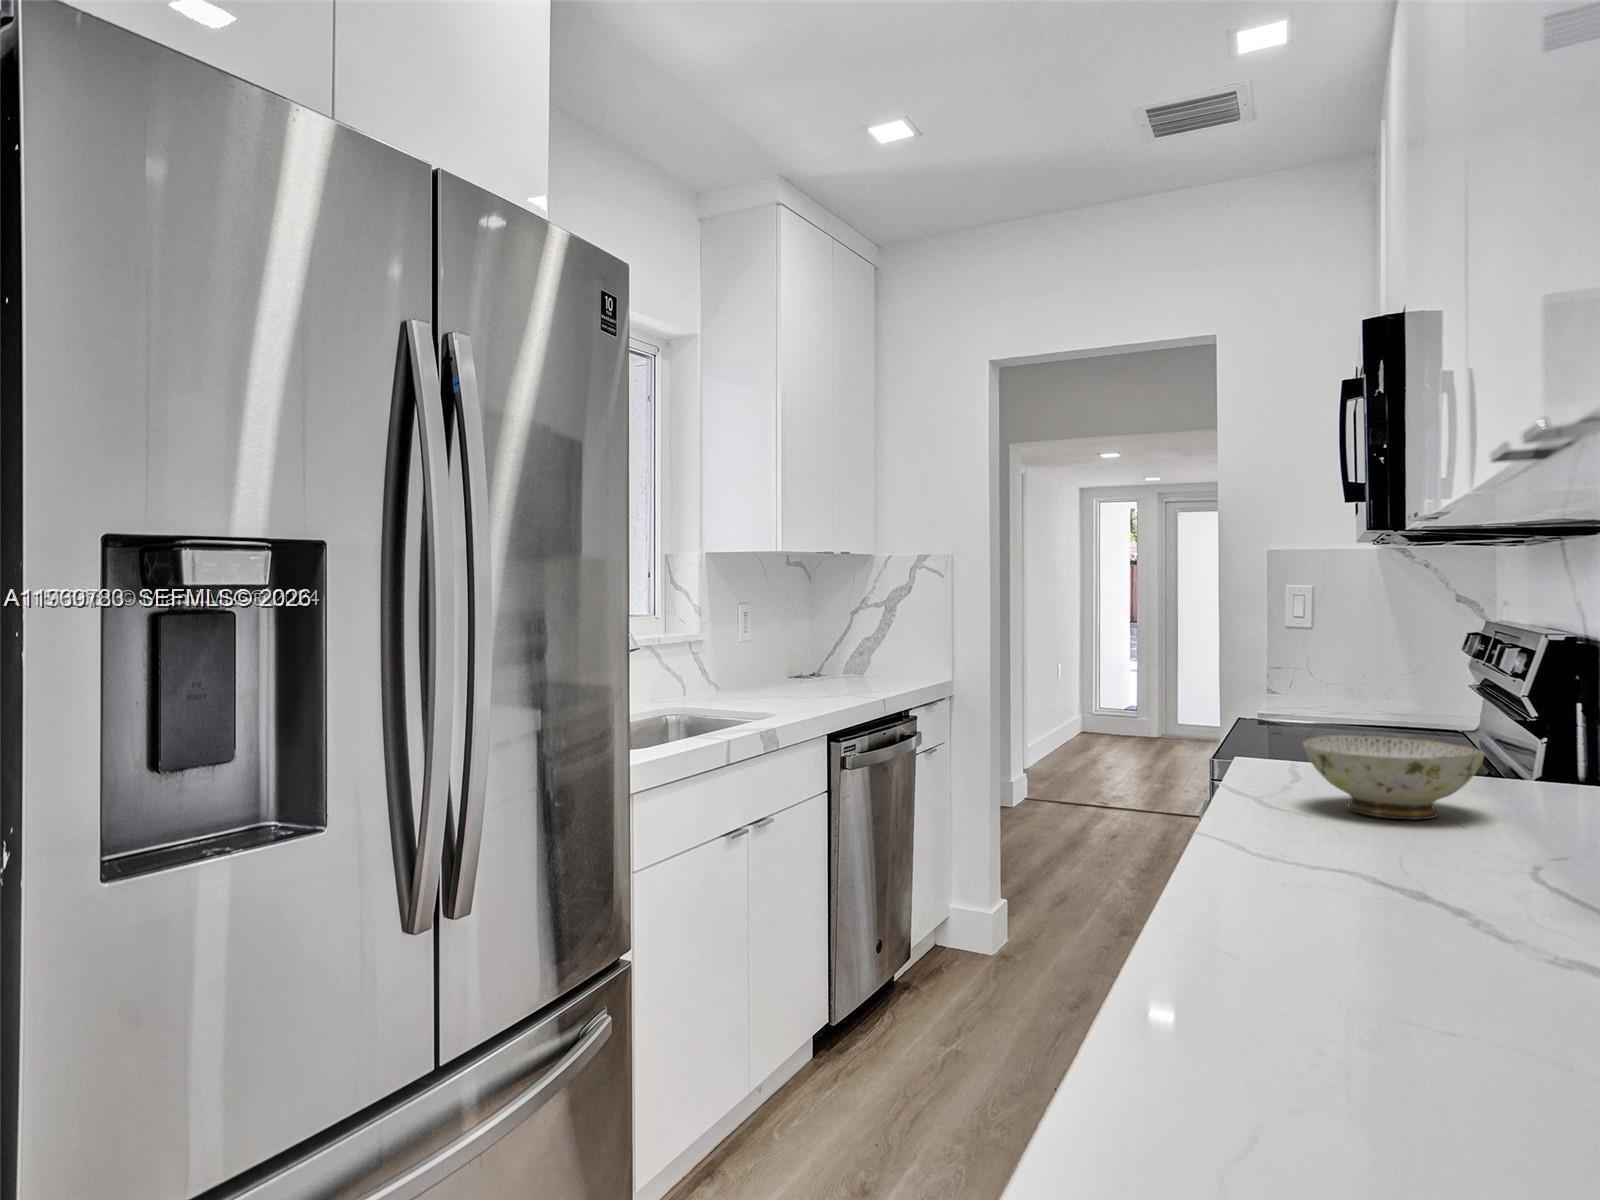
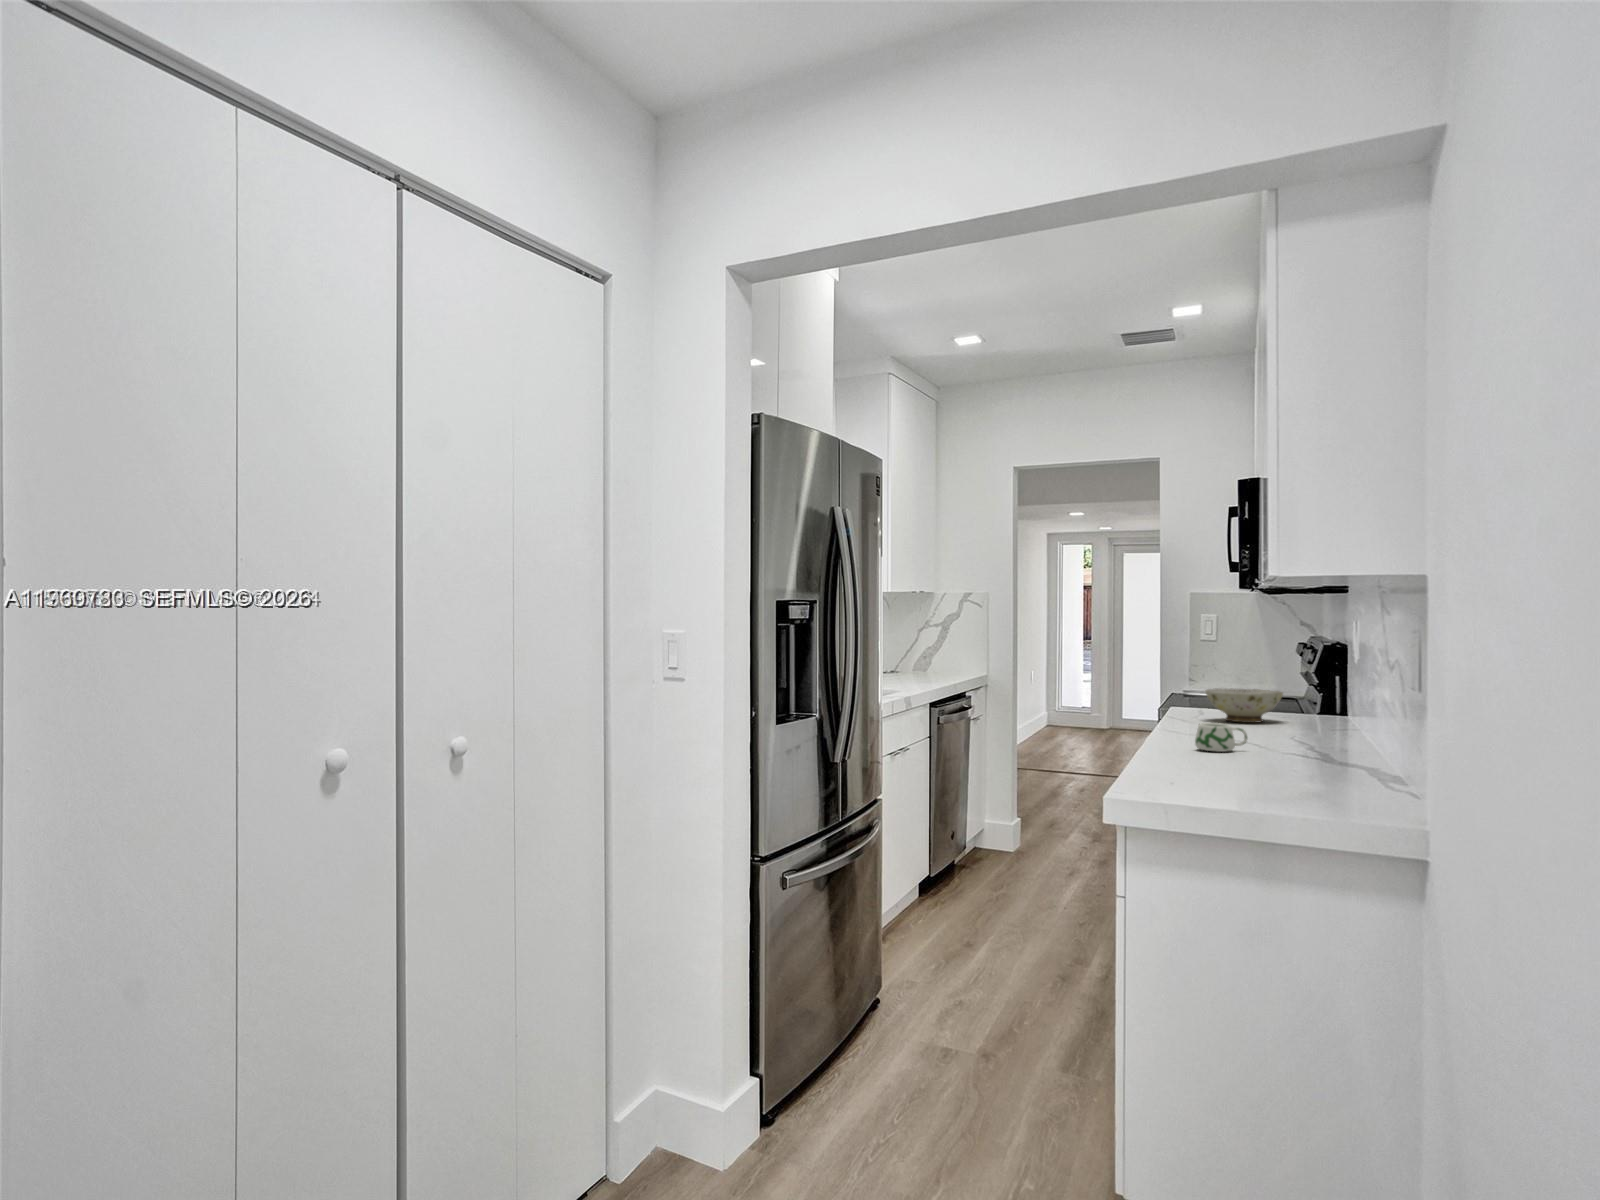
mug: none [1289,911,1470,1029] -> present [1195,723,1247,752]

